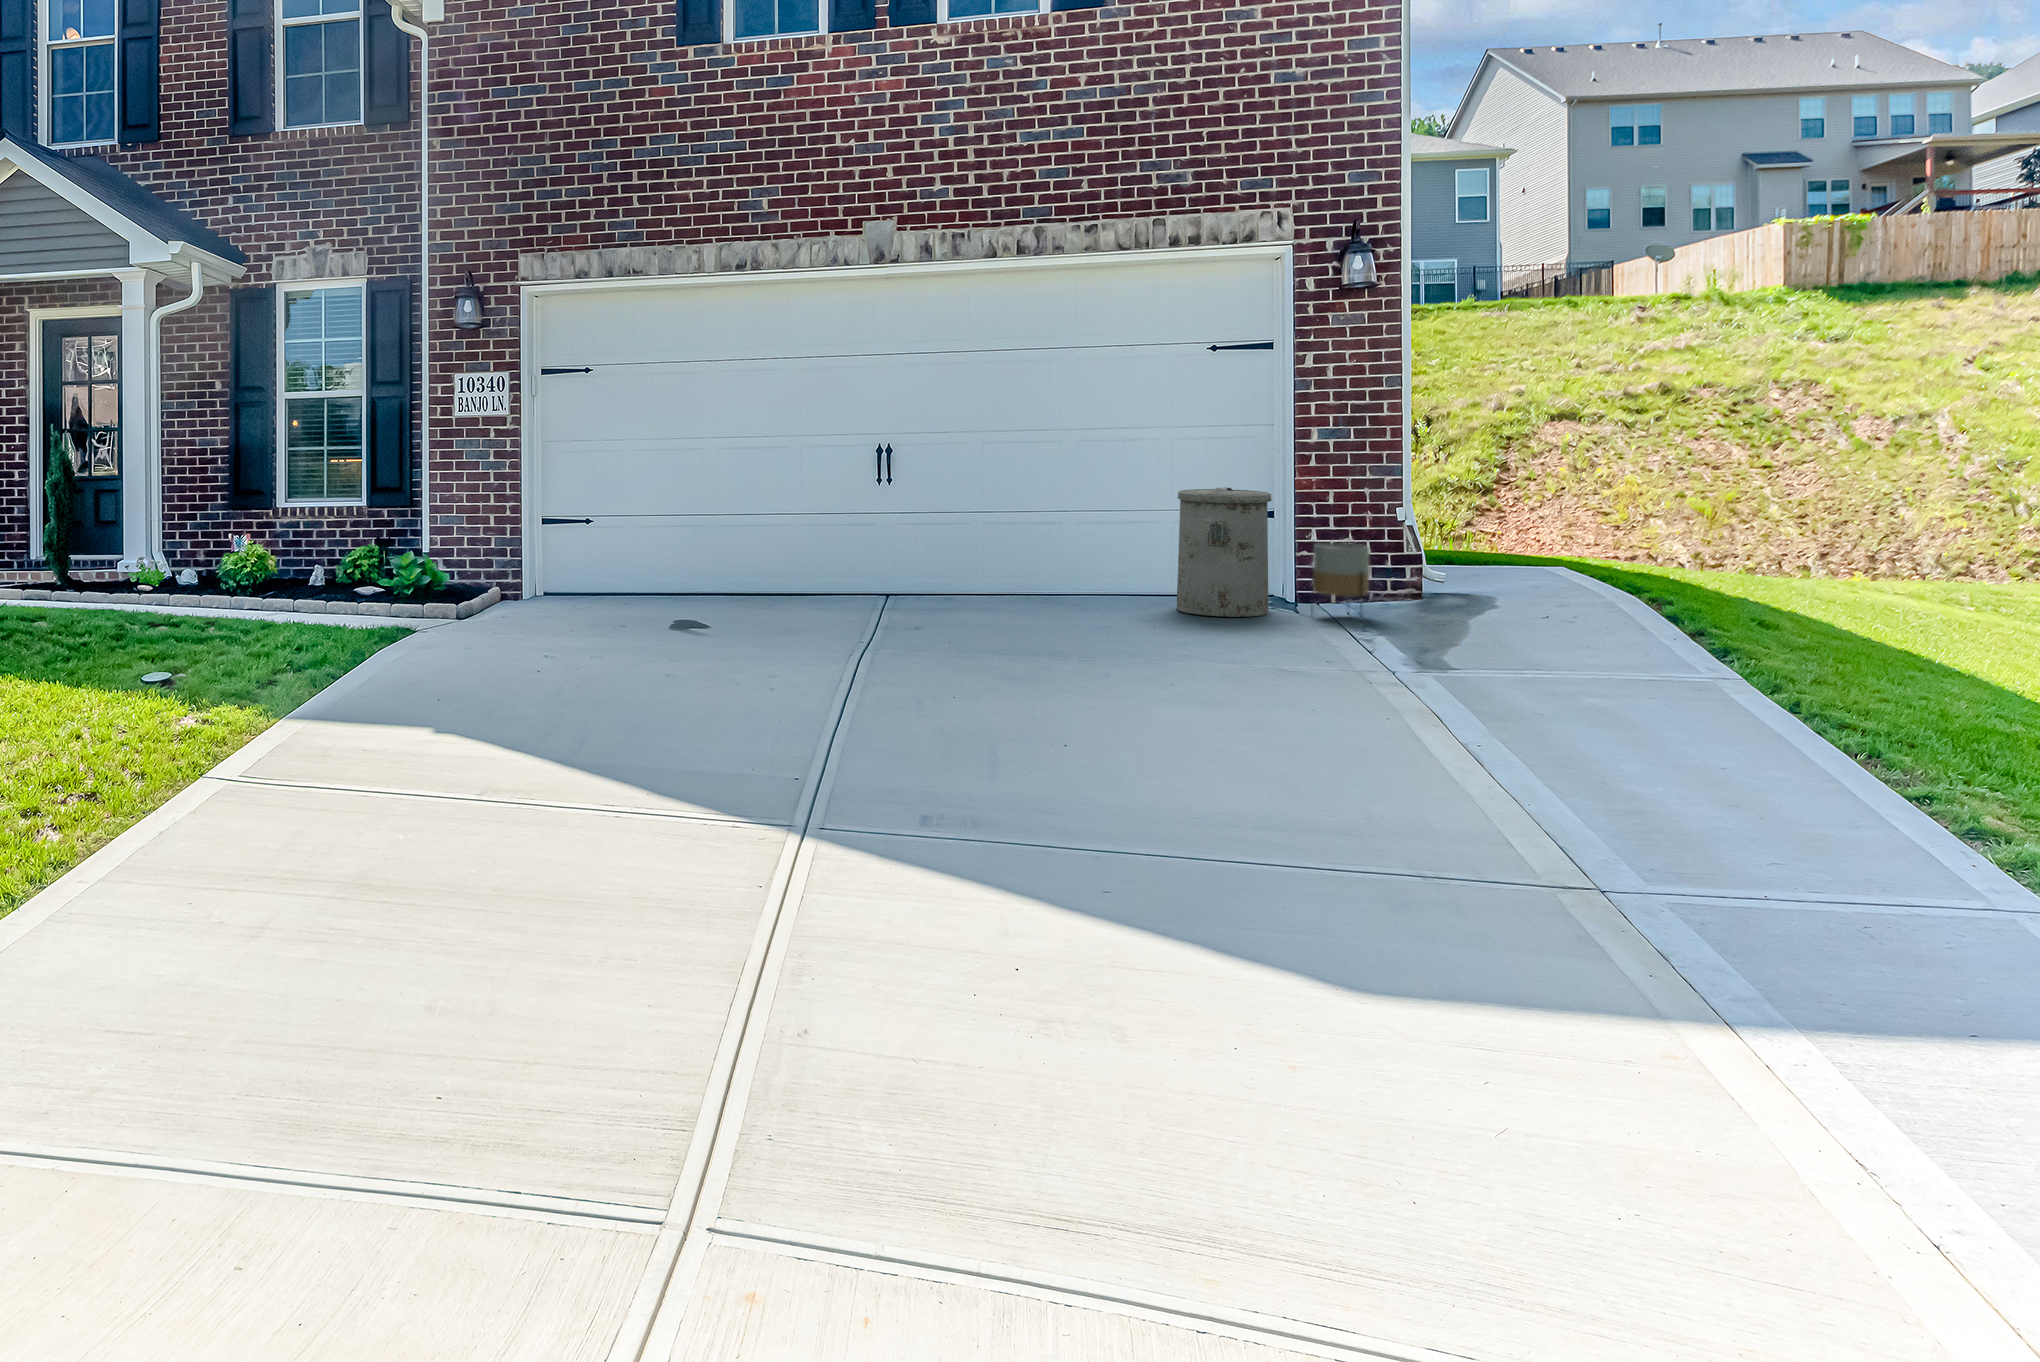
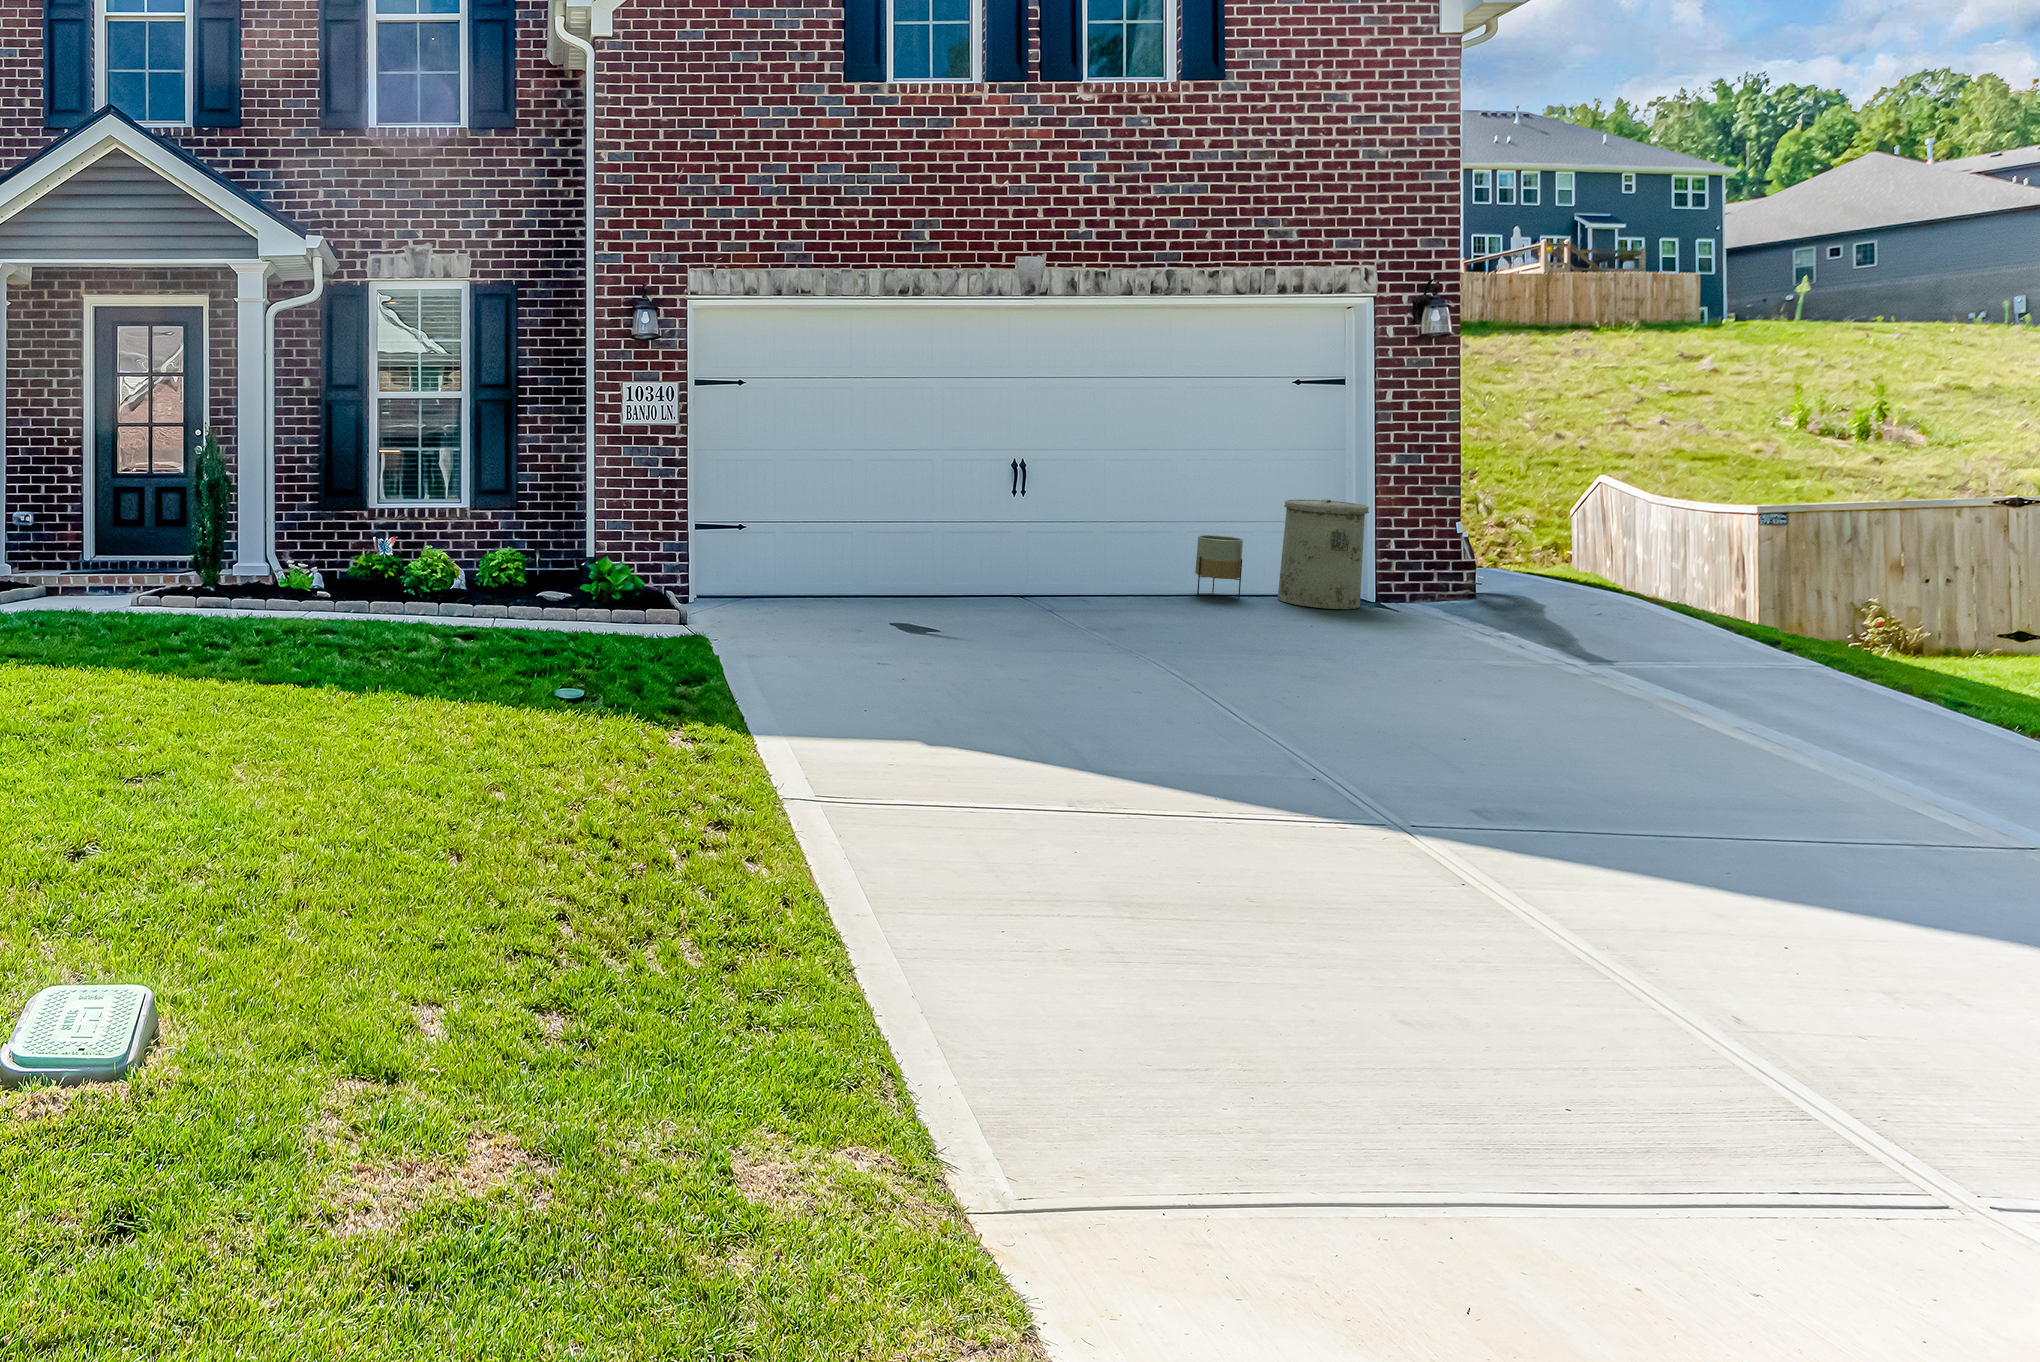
planter: present [1311,543,1369,616] -> present [1195,535,1243,599]

